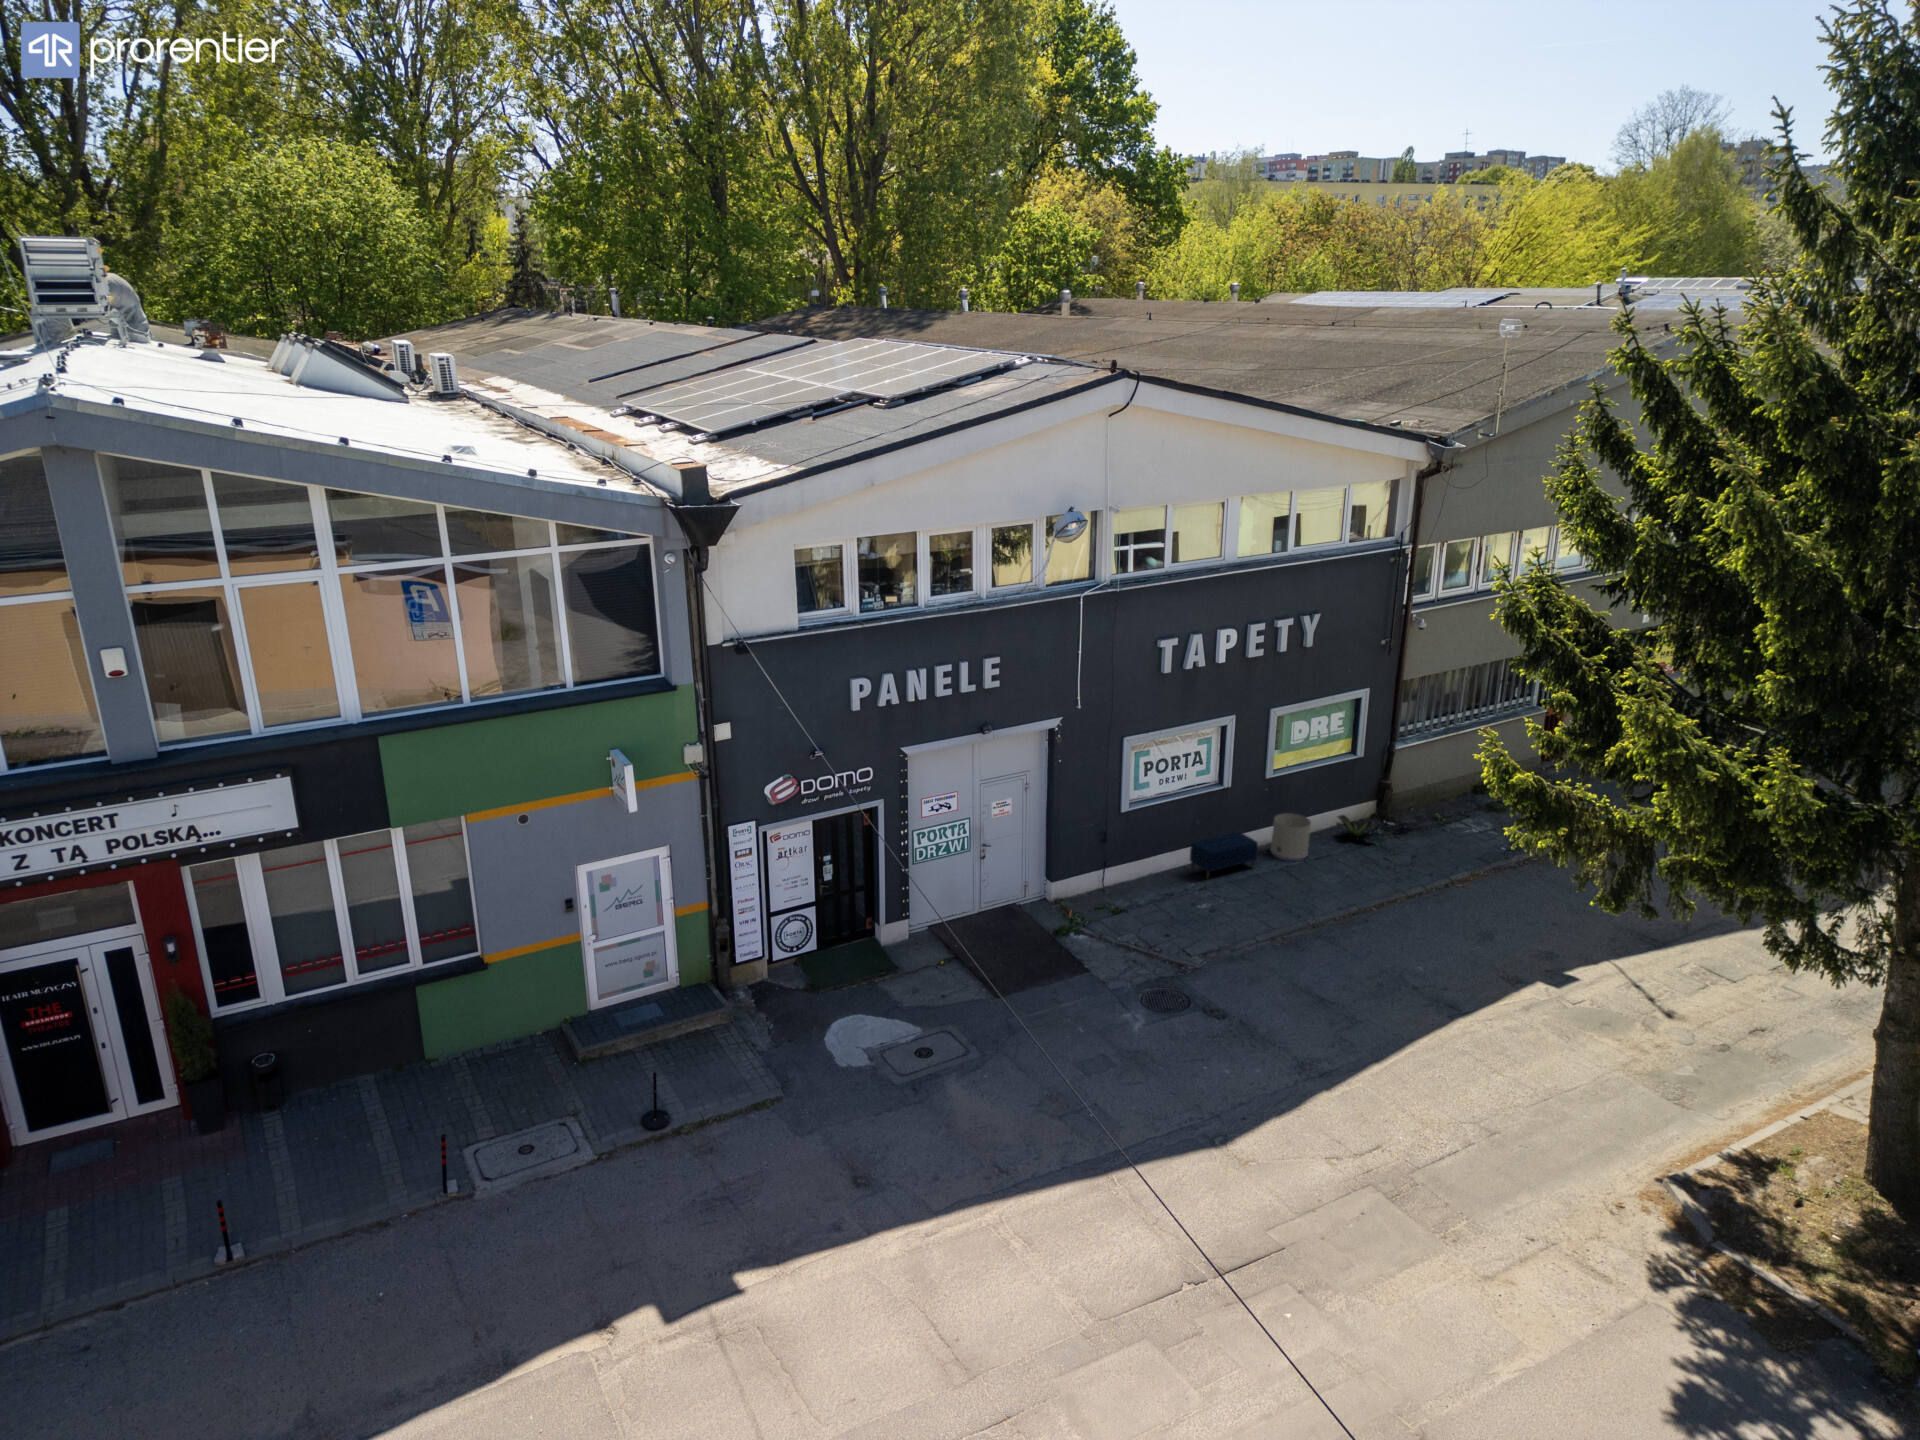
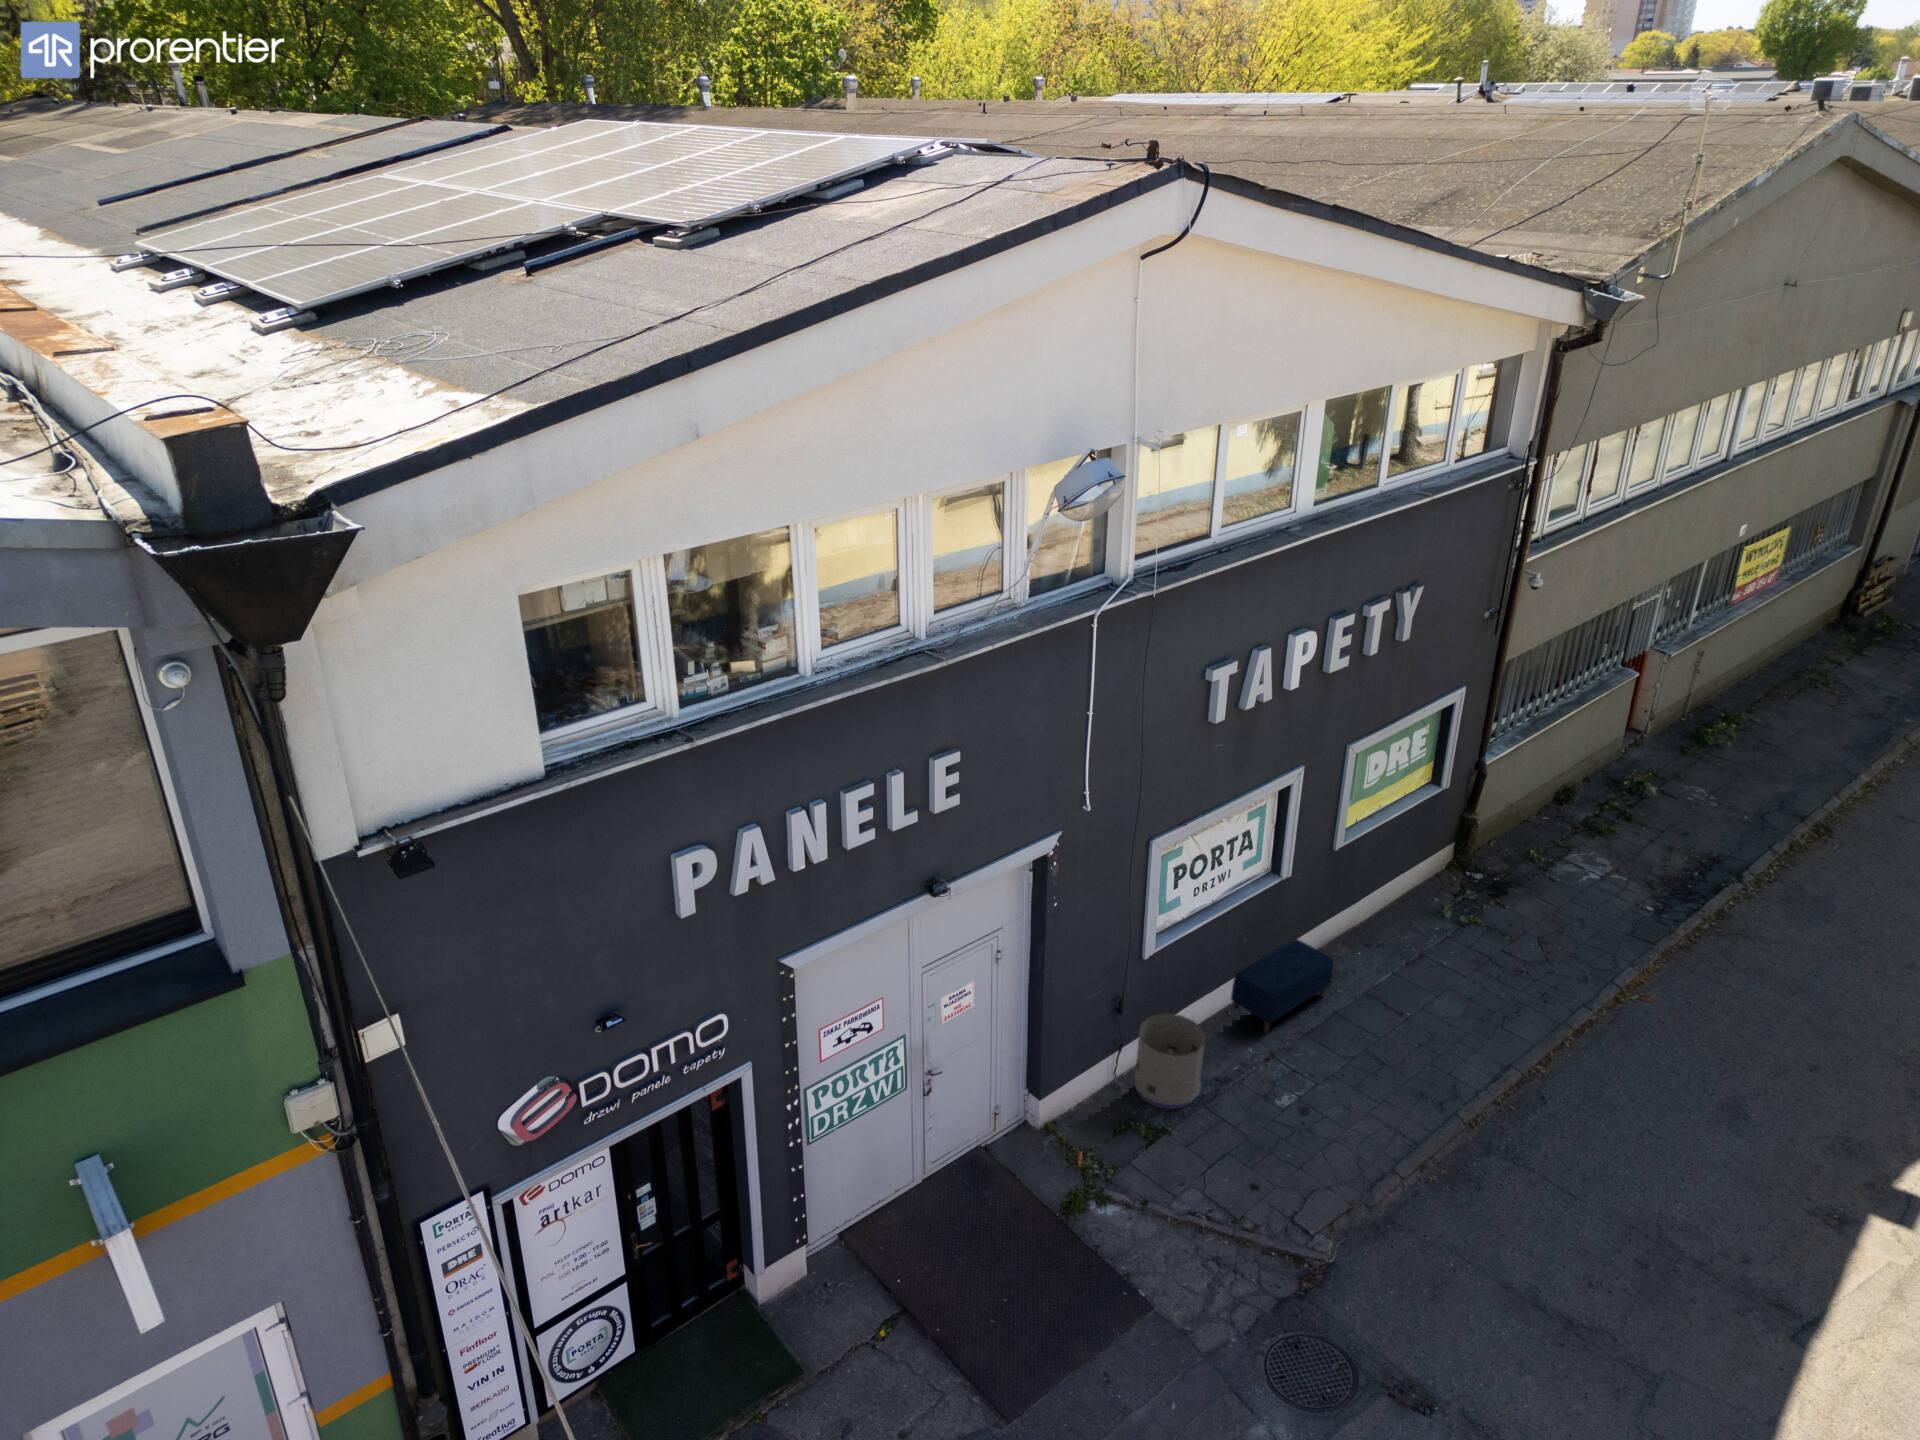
trash can: present [1270,813,1311,861] -> present [1134,1013,1205,1109]
potted plant: present [1336,815,1371,840] -> none [1411,876,1476,919]

